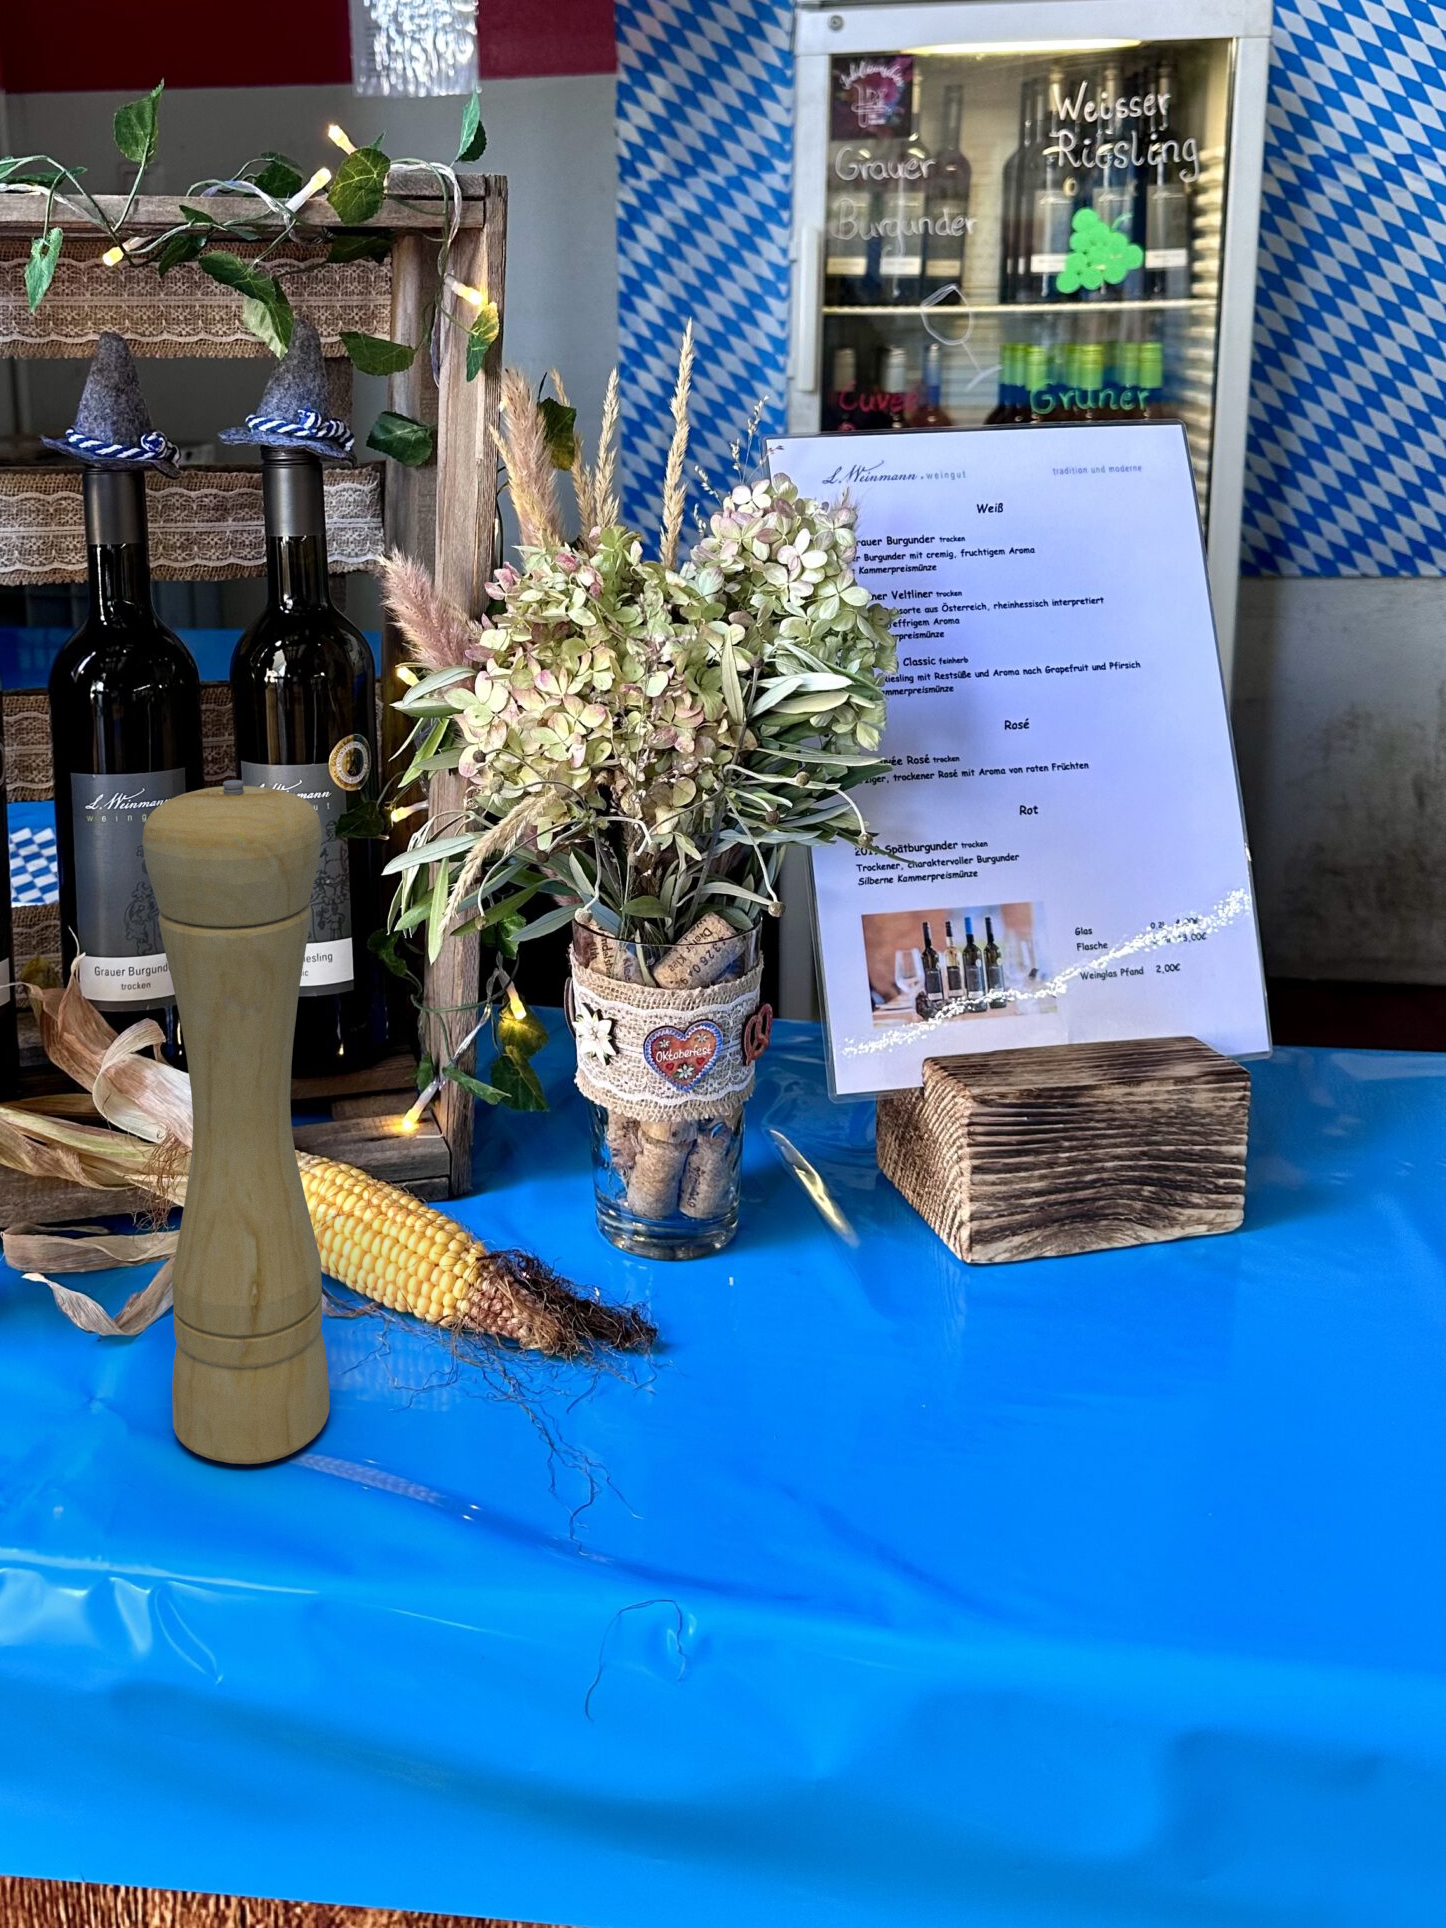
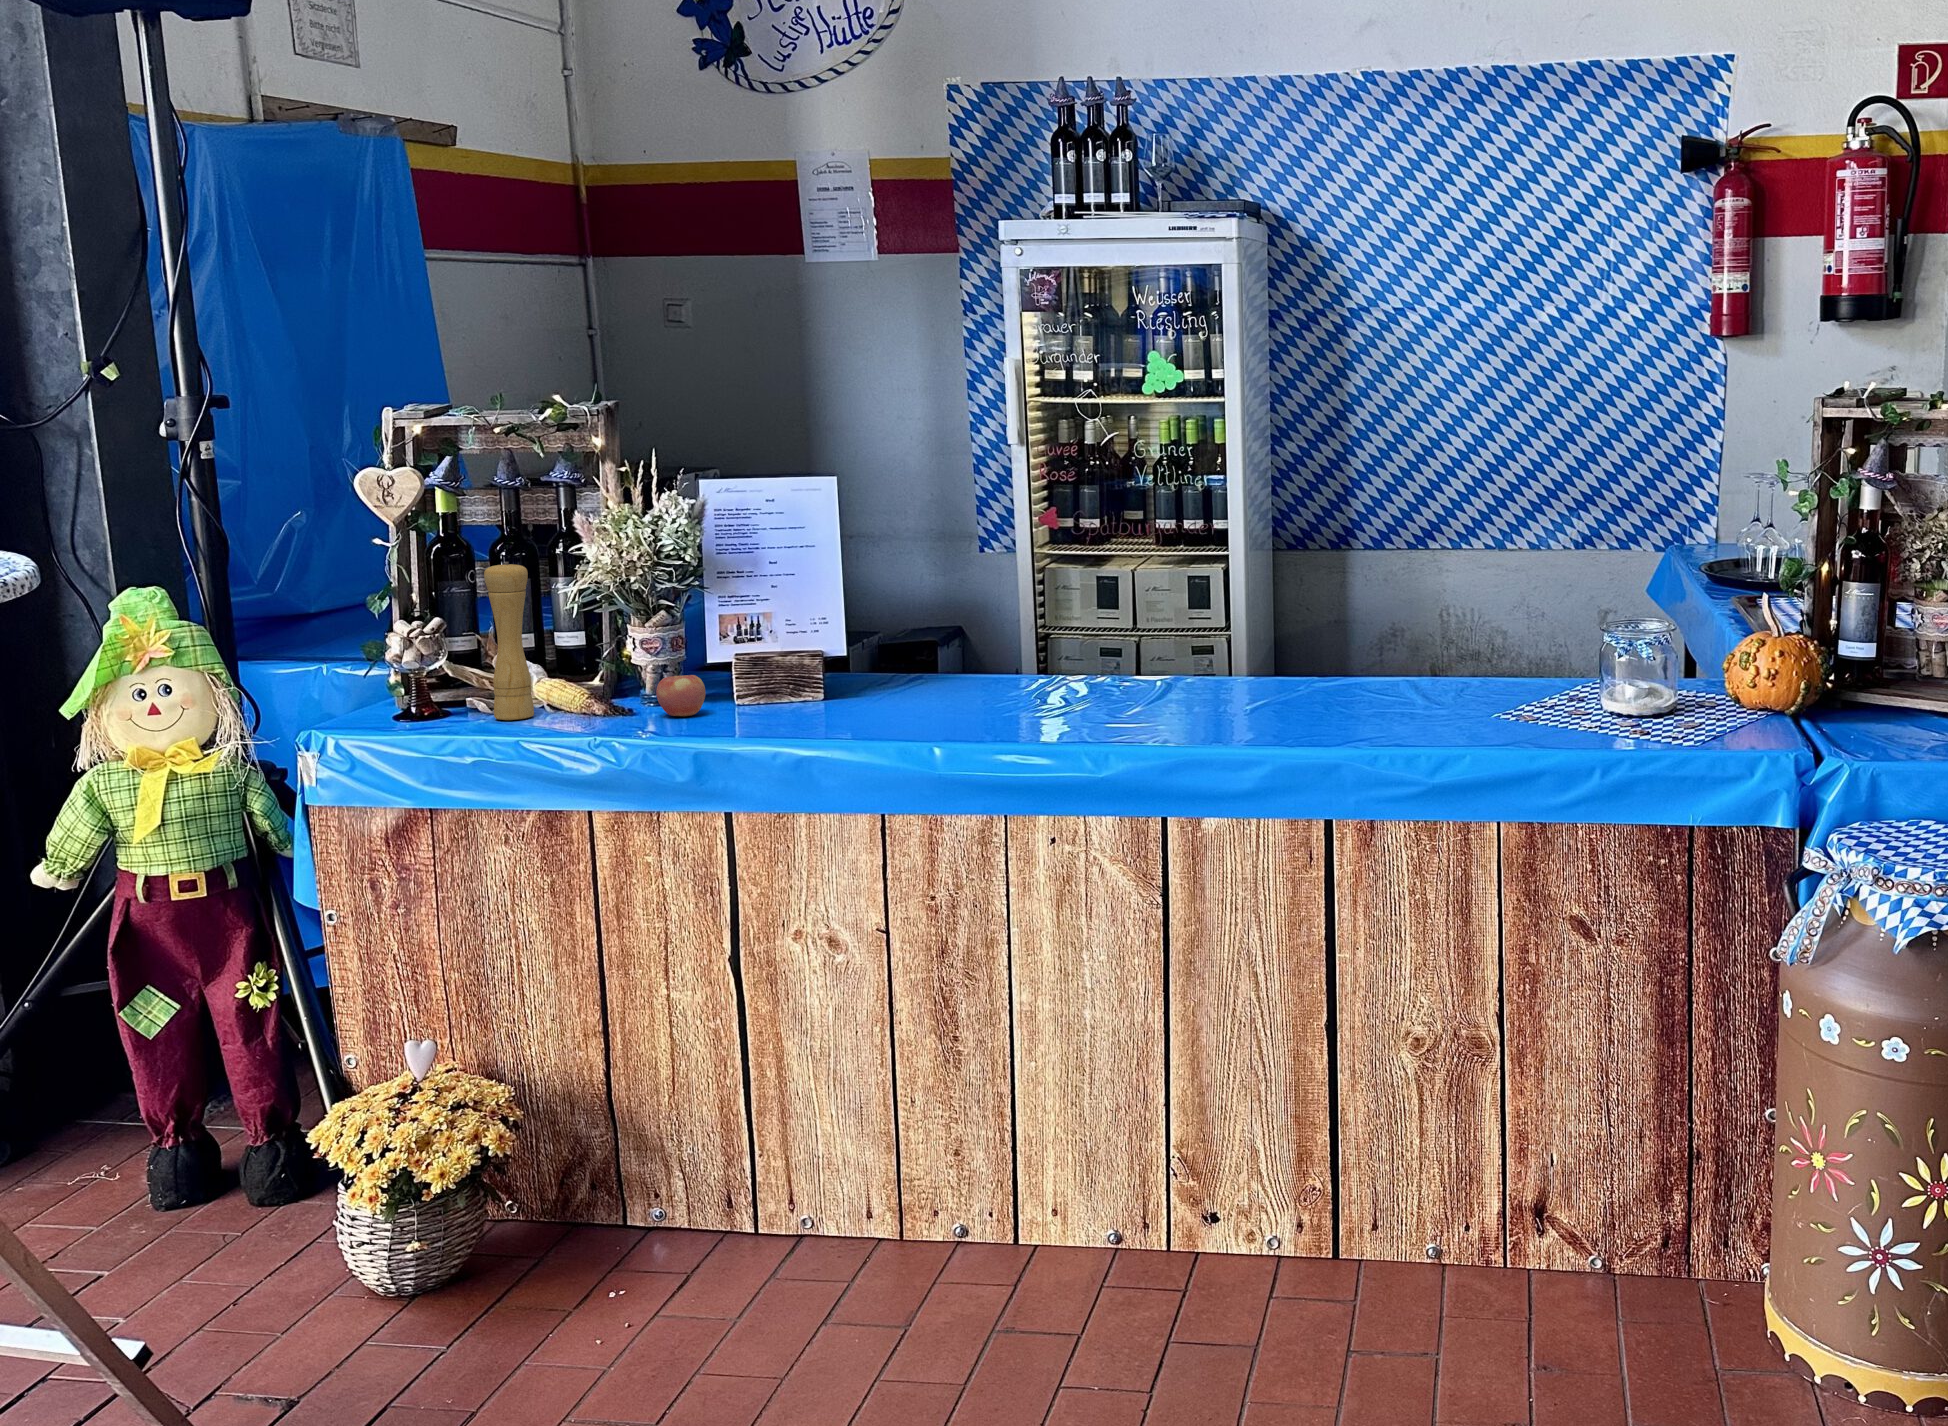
apple: none [866,1245,1078,1450] -> present [656,675,705,716]

